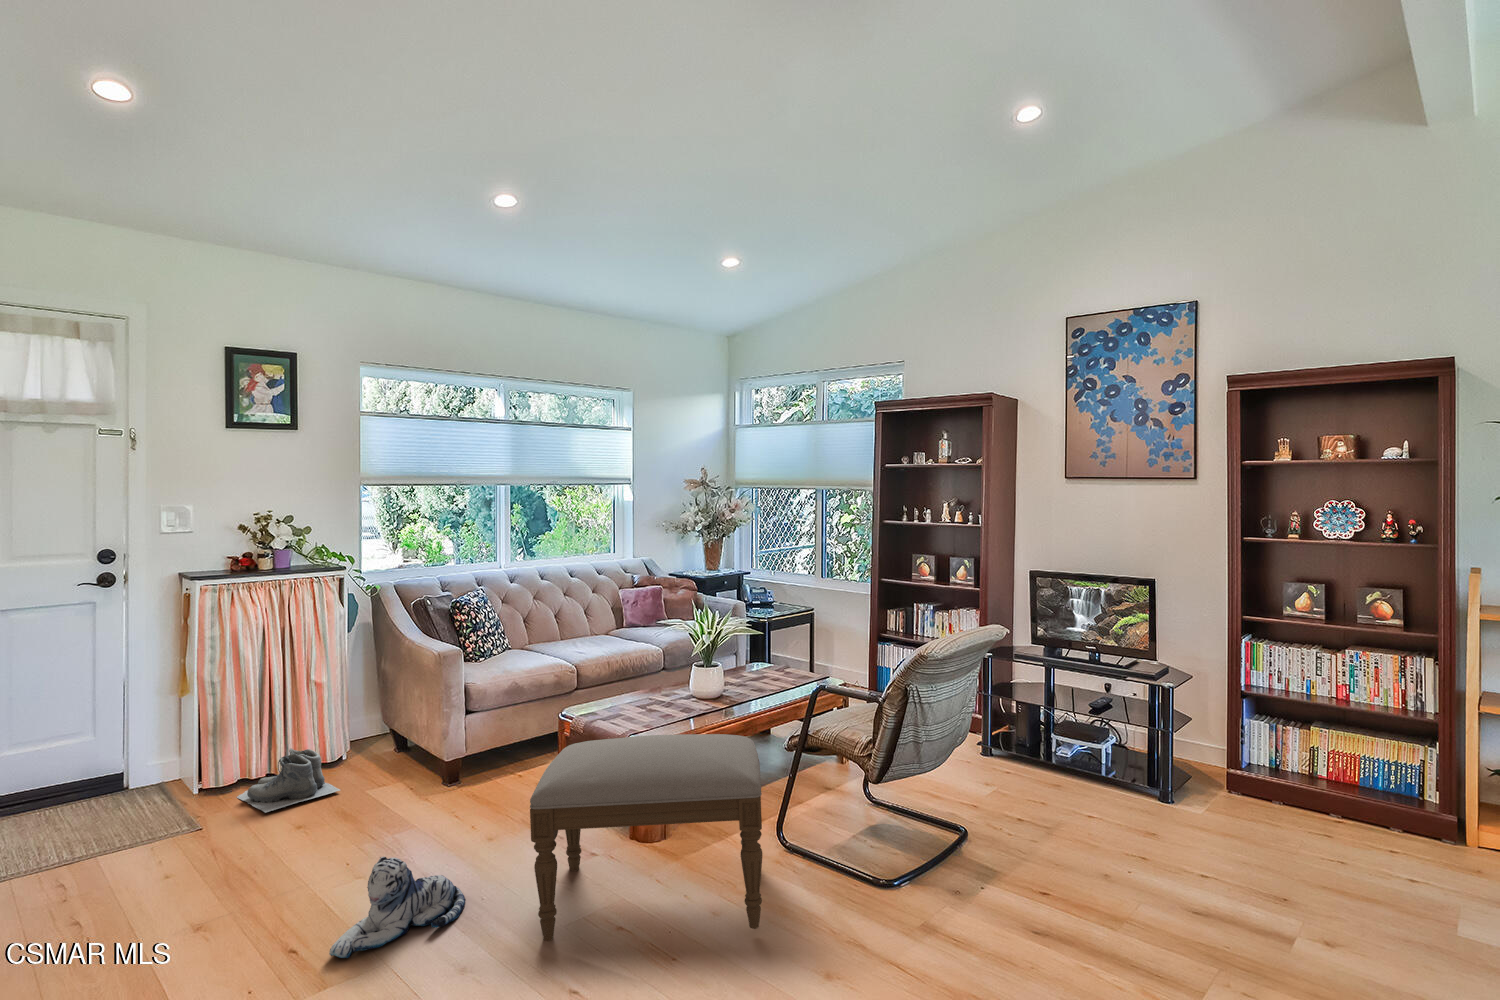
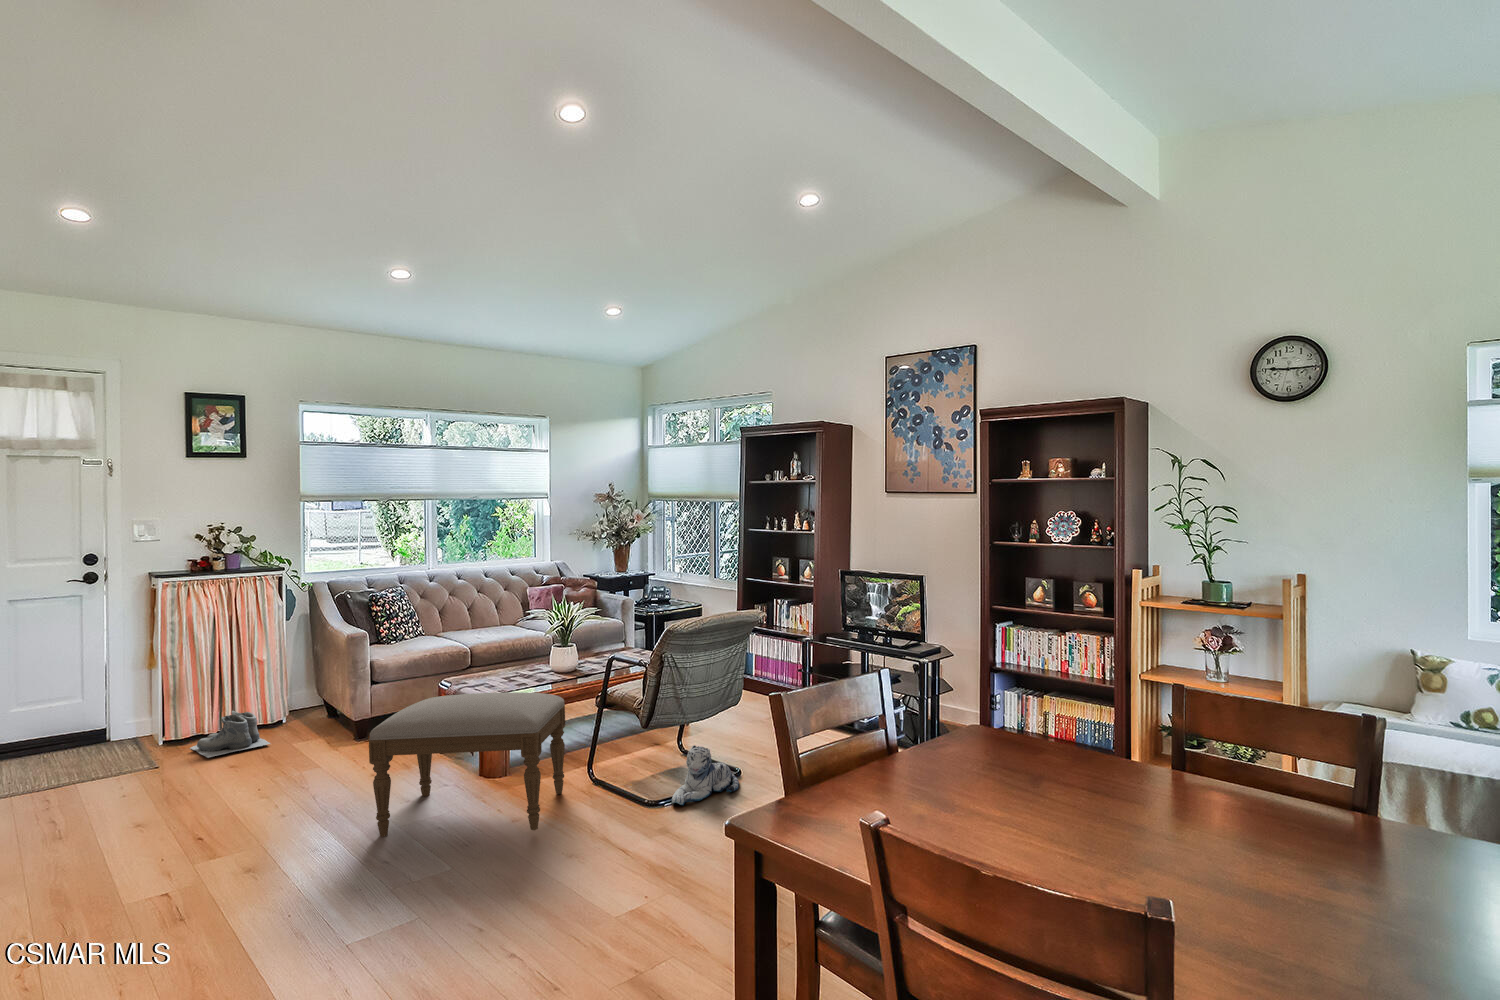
plush toy: present [329,857,466,958] -> present [671,745,739,805]

